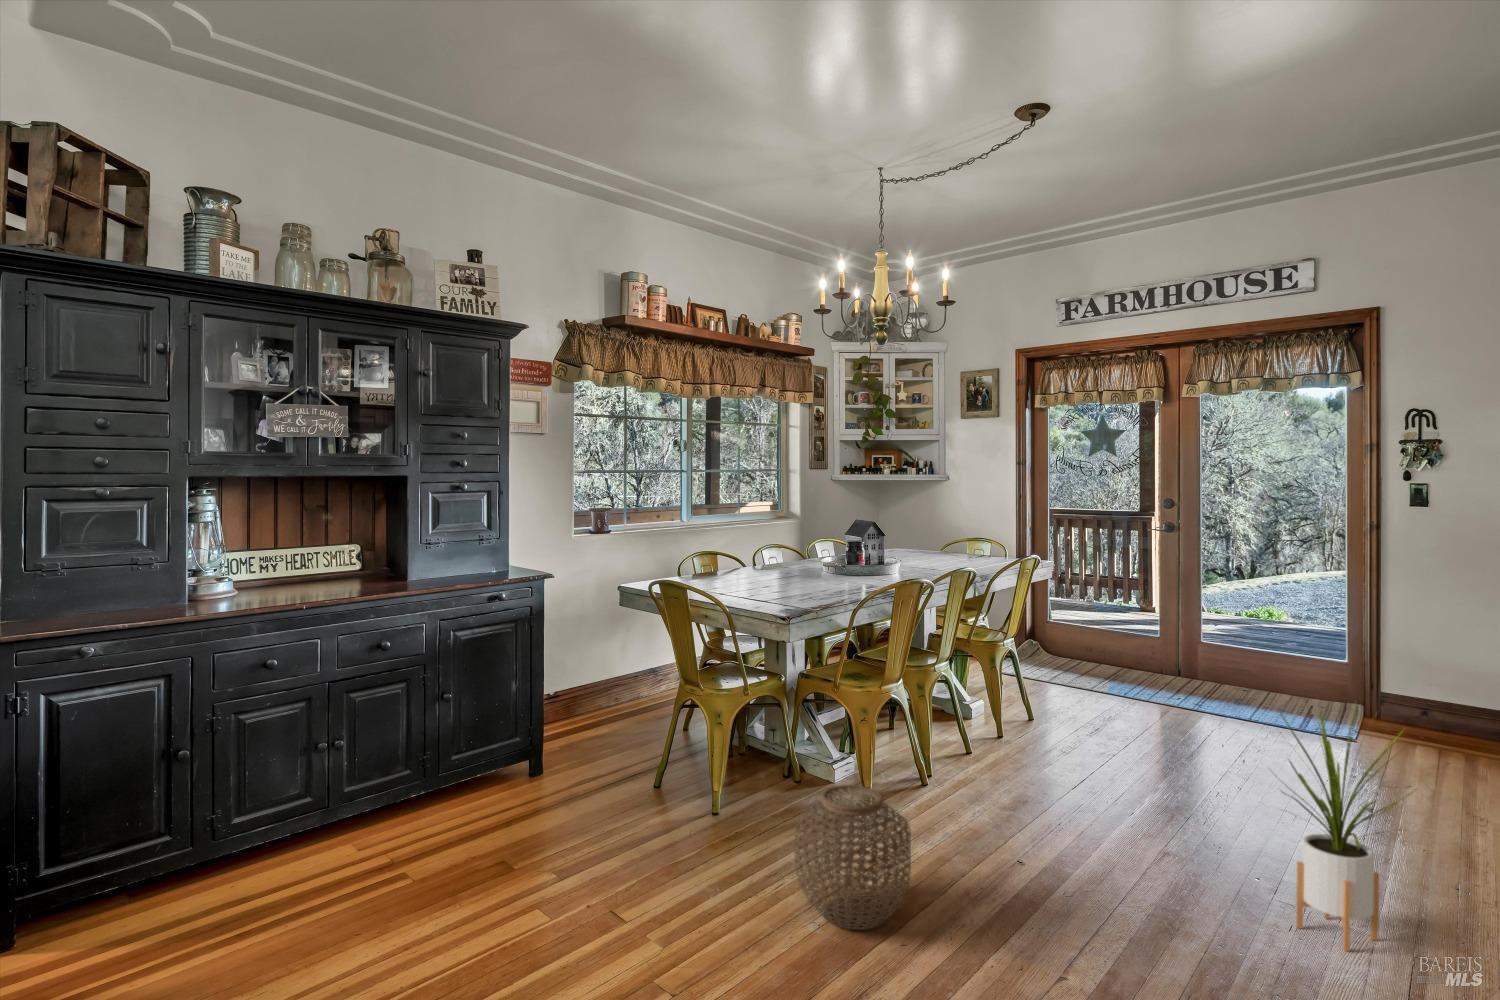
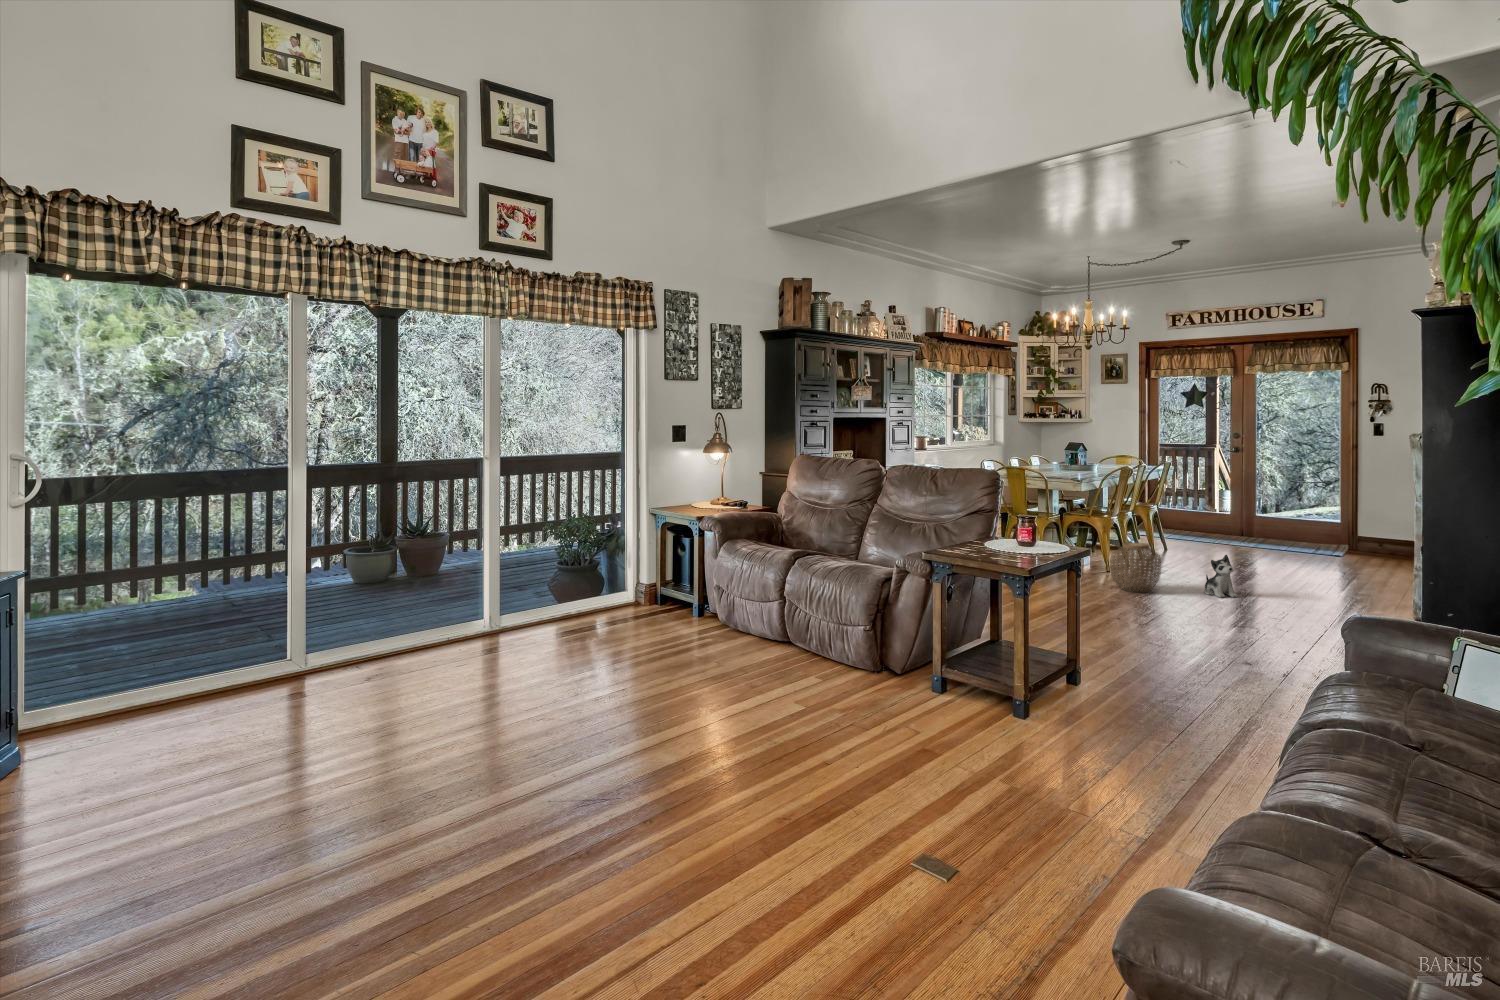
house plant: present [1282,711,1411,951] -> none [1301,505,1360,596]
plush toy: none [1020,838,1098,964] -> present [1204,555,1237,597]

